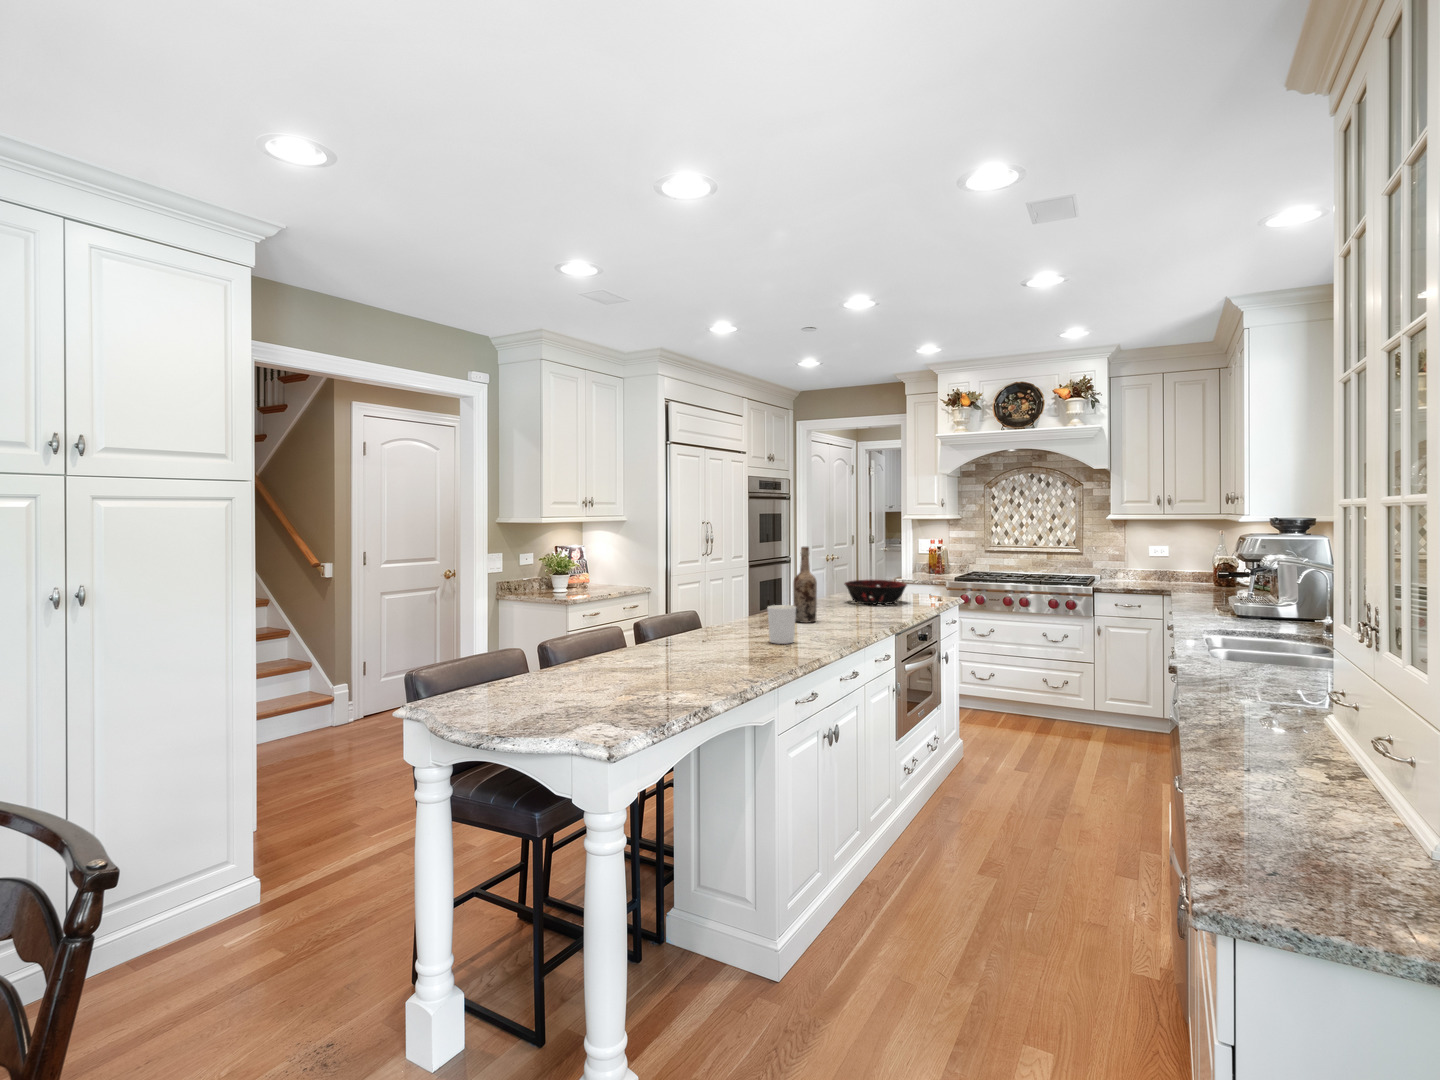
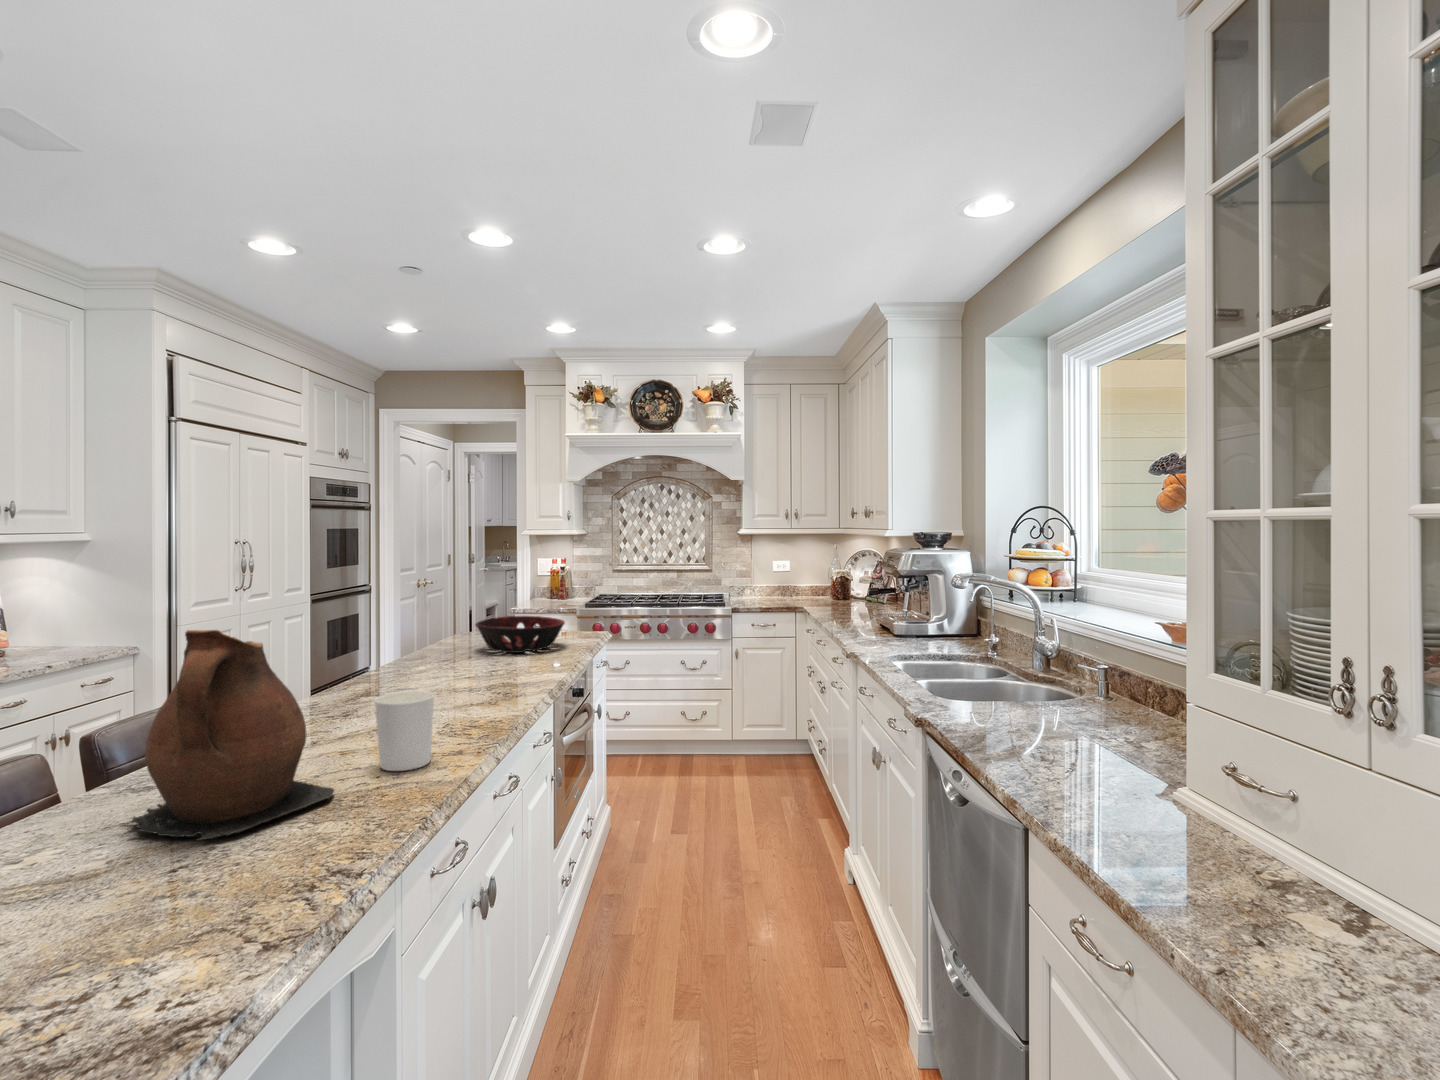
wine bottle: present [793,547,817,623] -> none [410,576,451,703]
ceramic pitcher: none [668,564,748,652] -> present [121,630,334,840]

